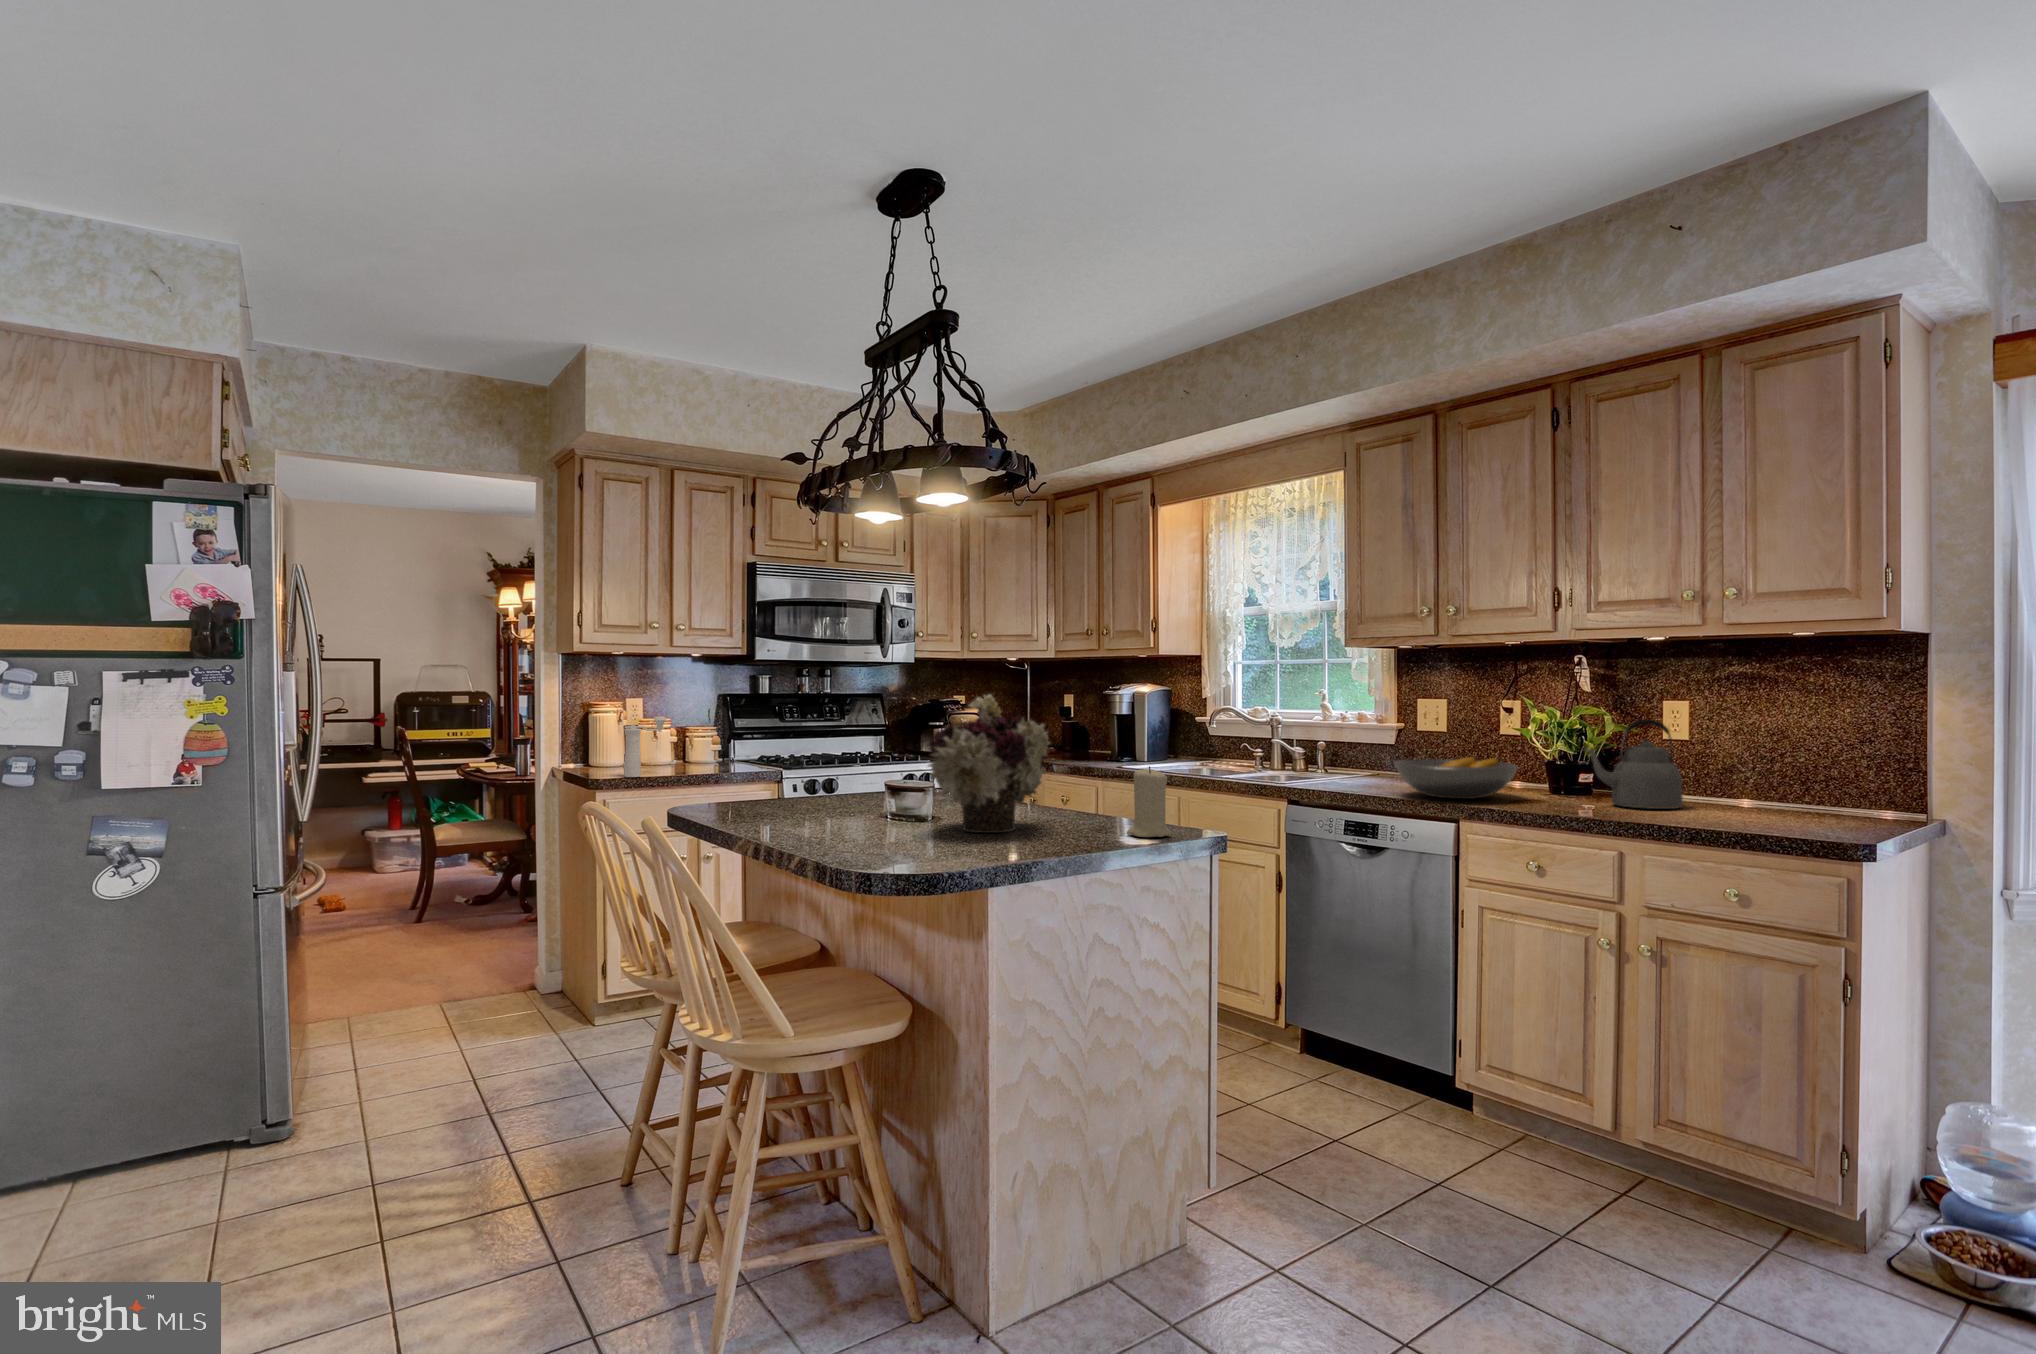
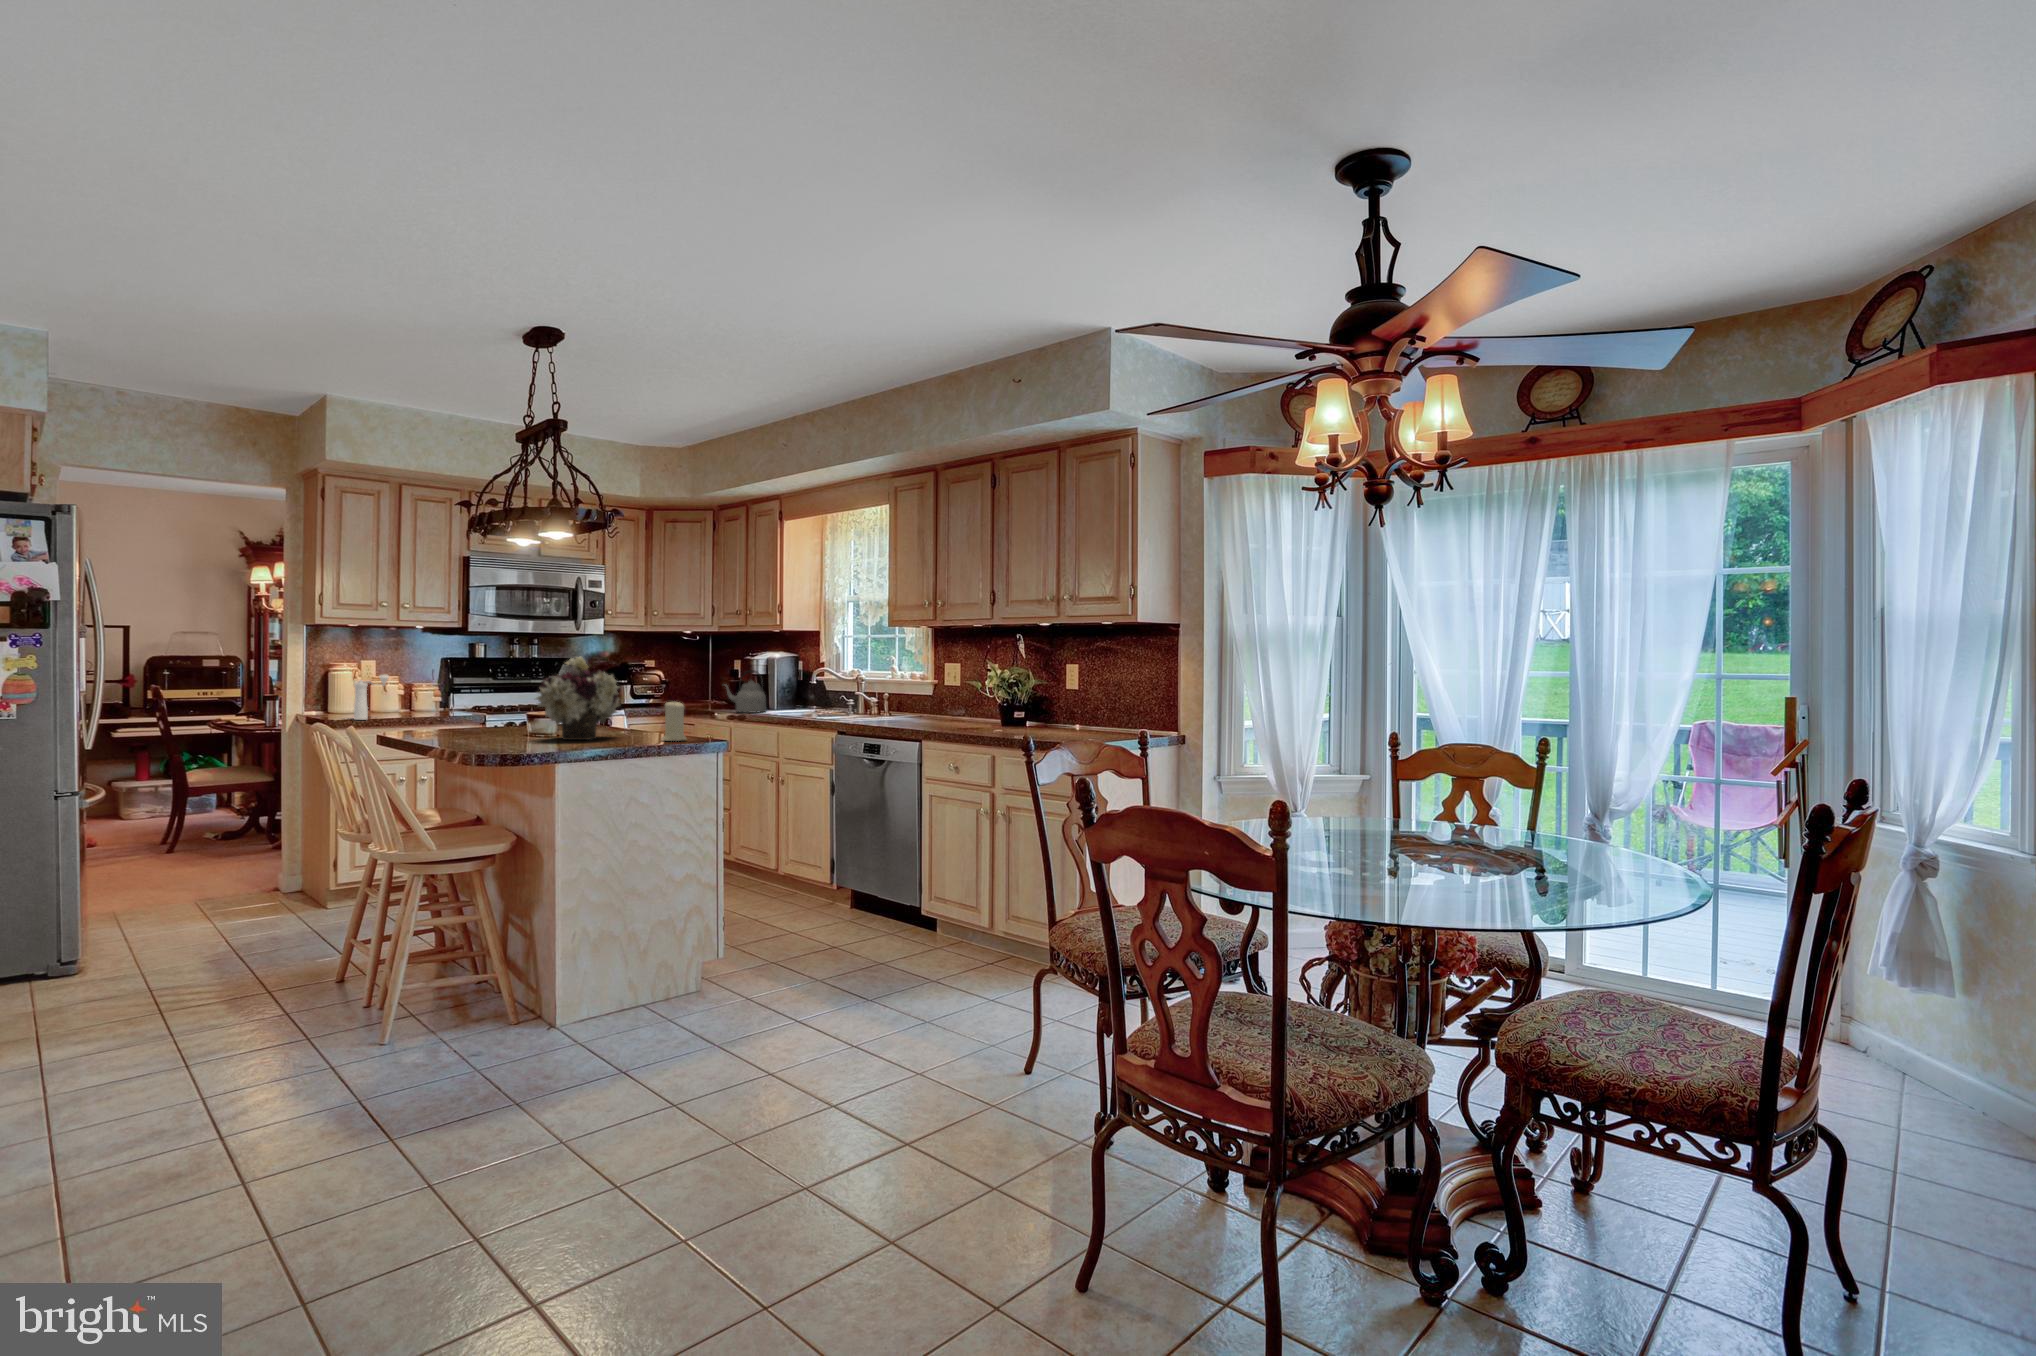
kettle: present [1583,719,1683,809] -> present [724,670,766,713]
fruit bowl: present [1395,756,1518,799] -> none [894,701,968,727]

